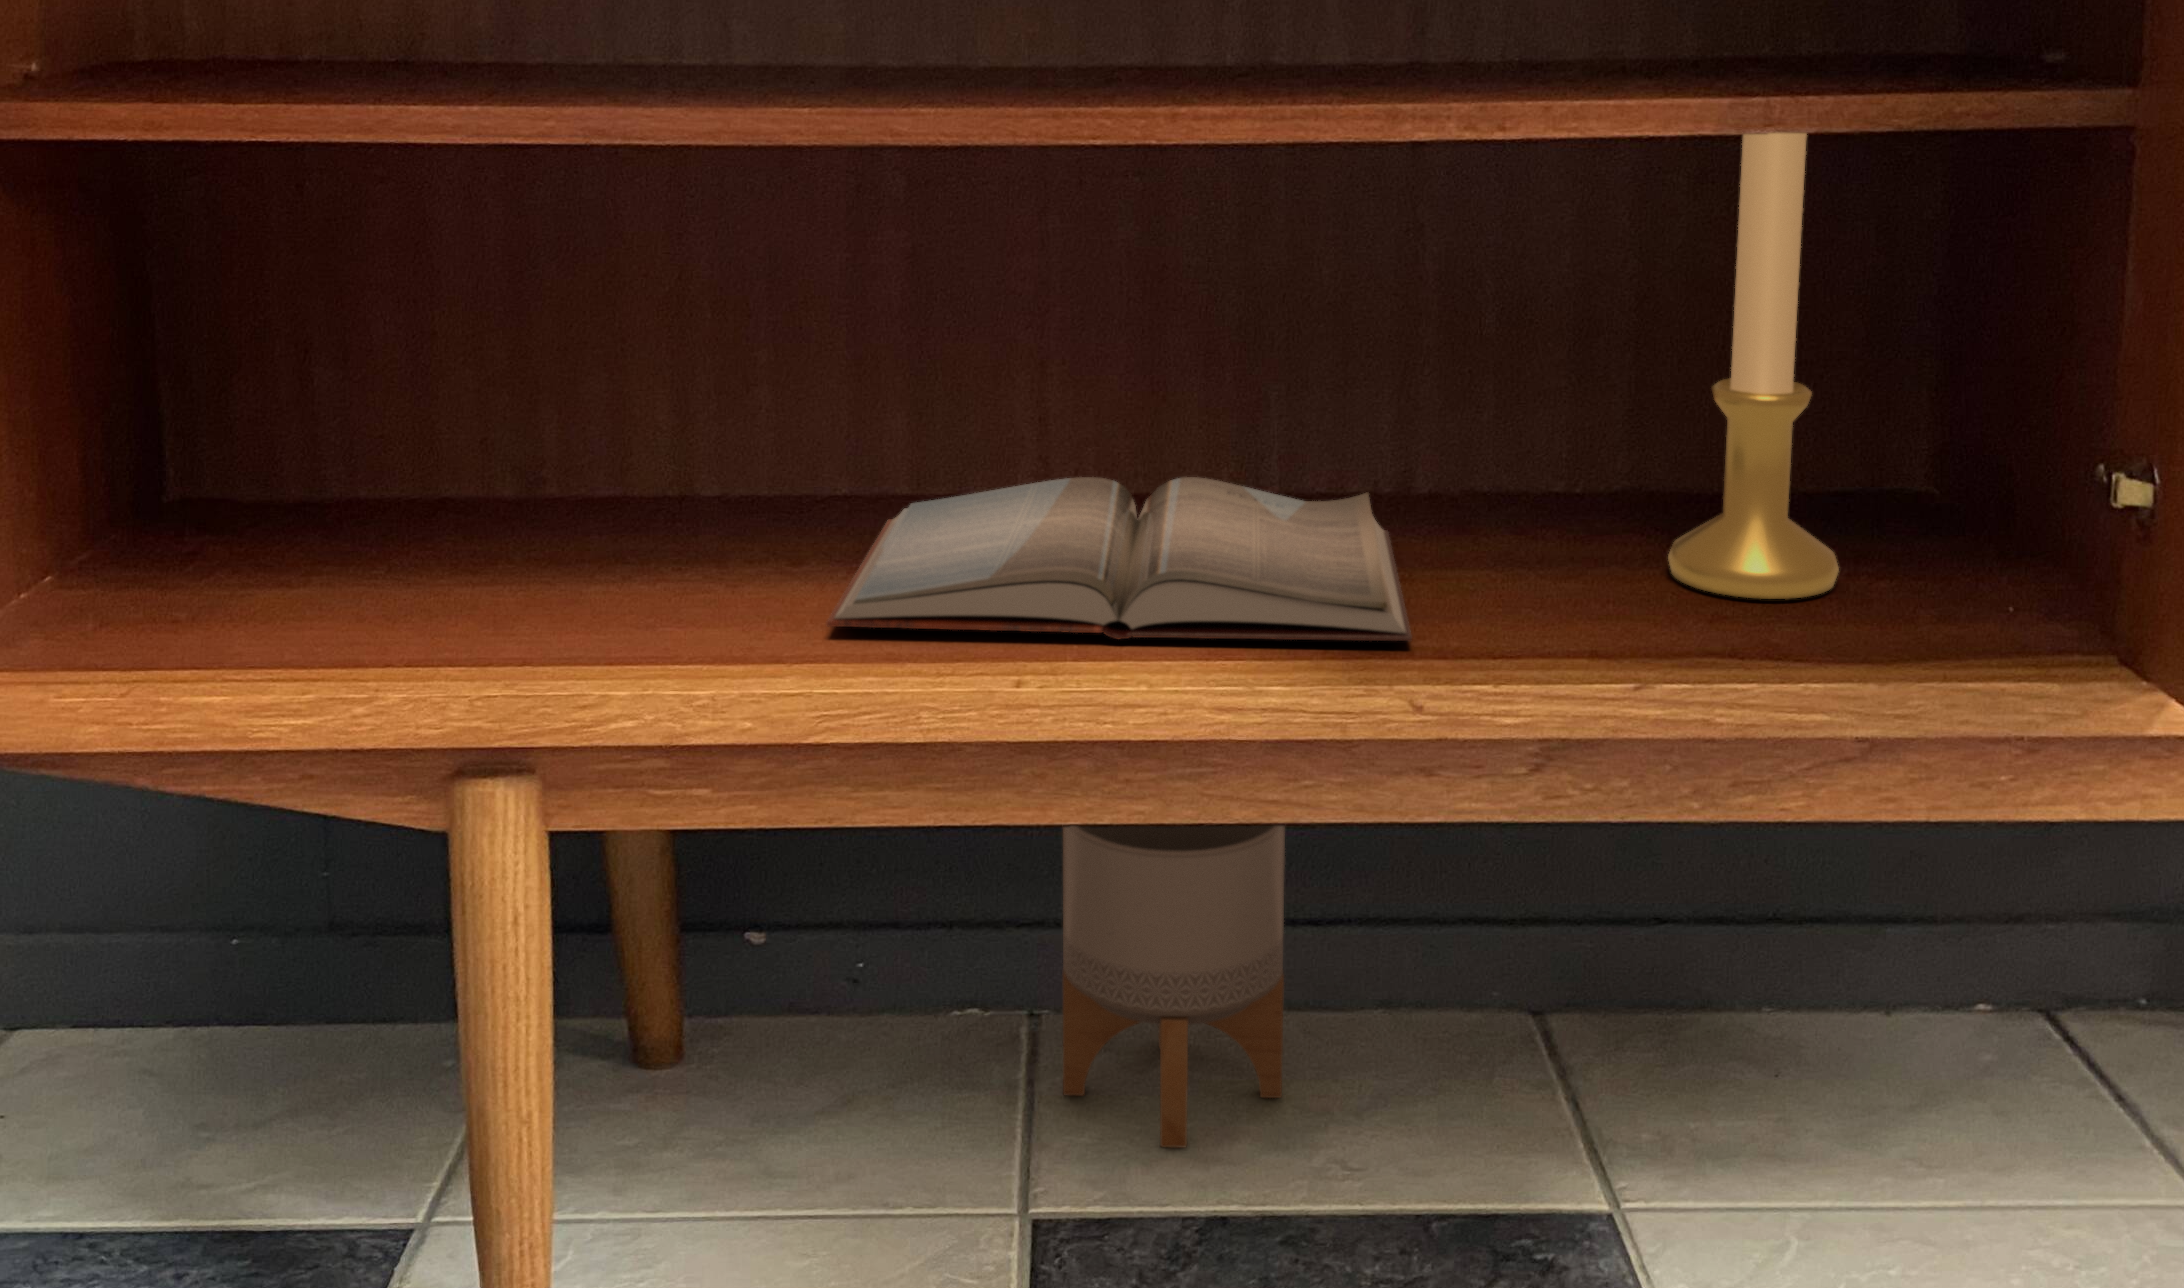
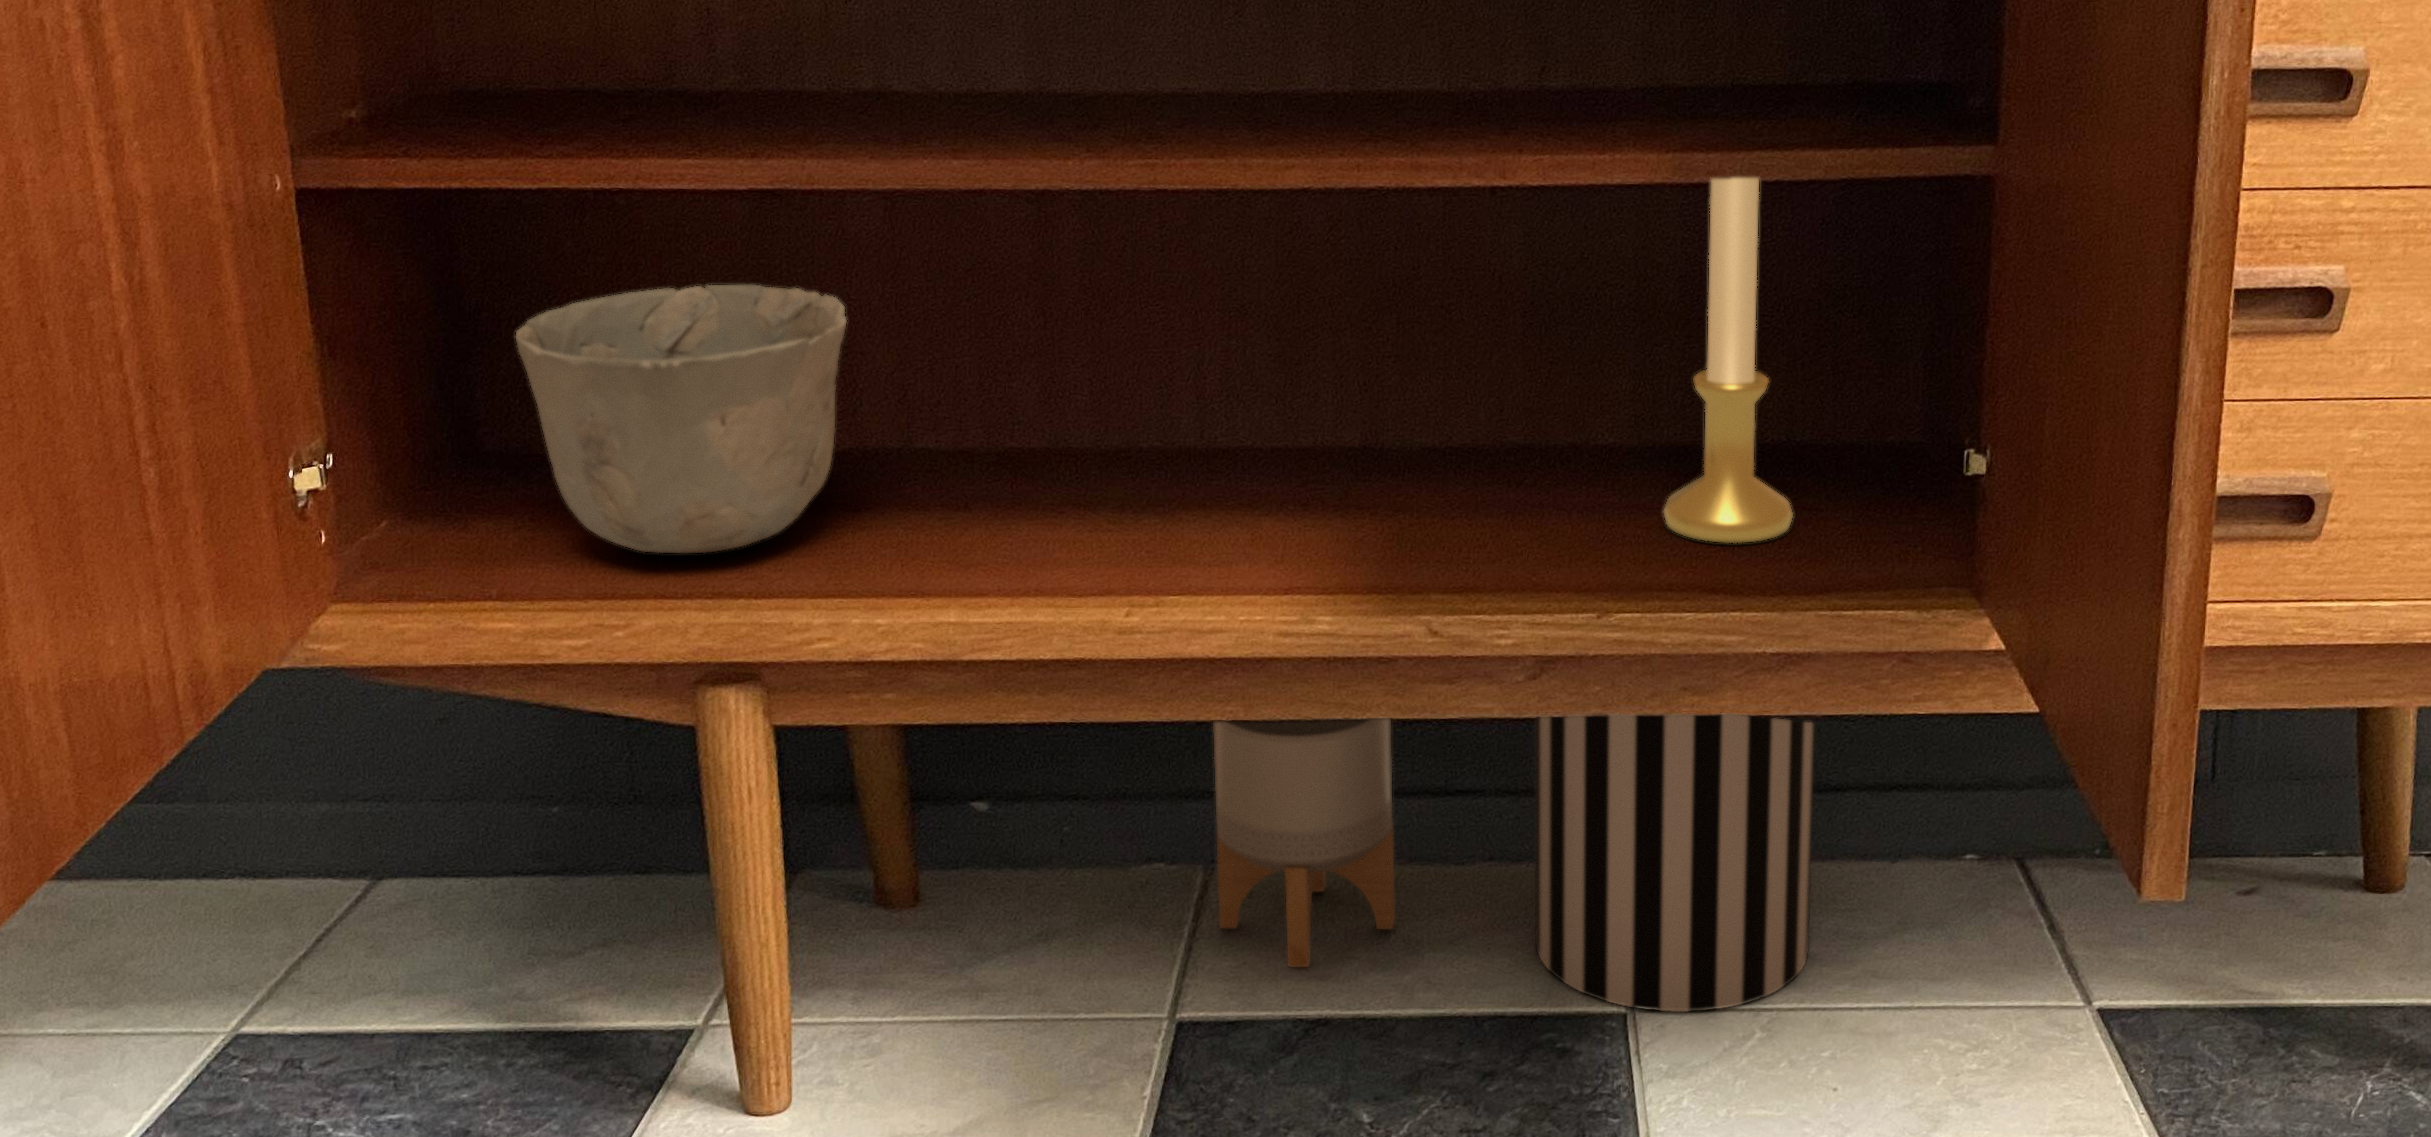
ceramic bowl: none [220,274,639,606] -> present [516,285,846,553]
hardback book: present [826,477,1412,641] -> none [988,443,1460,579]
wastebasket: none [1463,569,1847,1210] -> present [1535,712,1815,1012]

